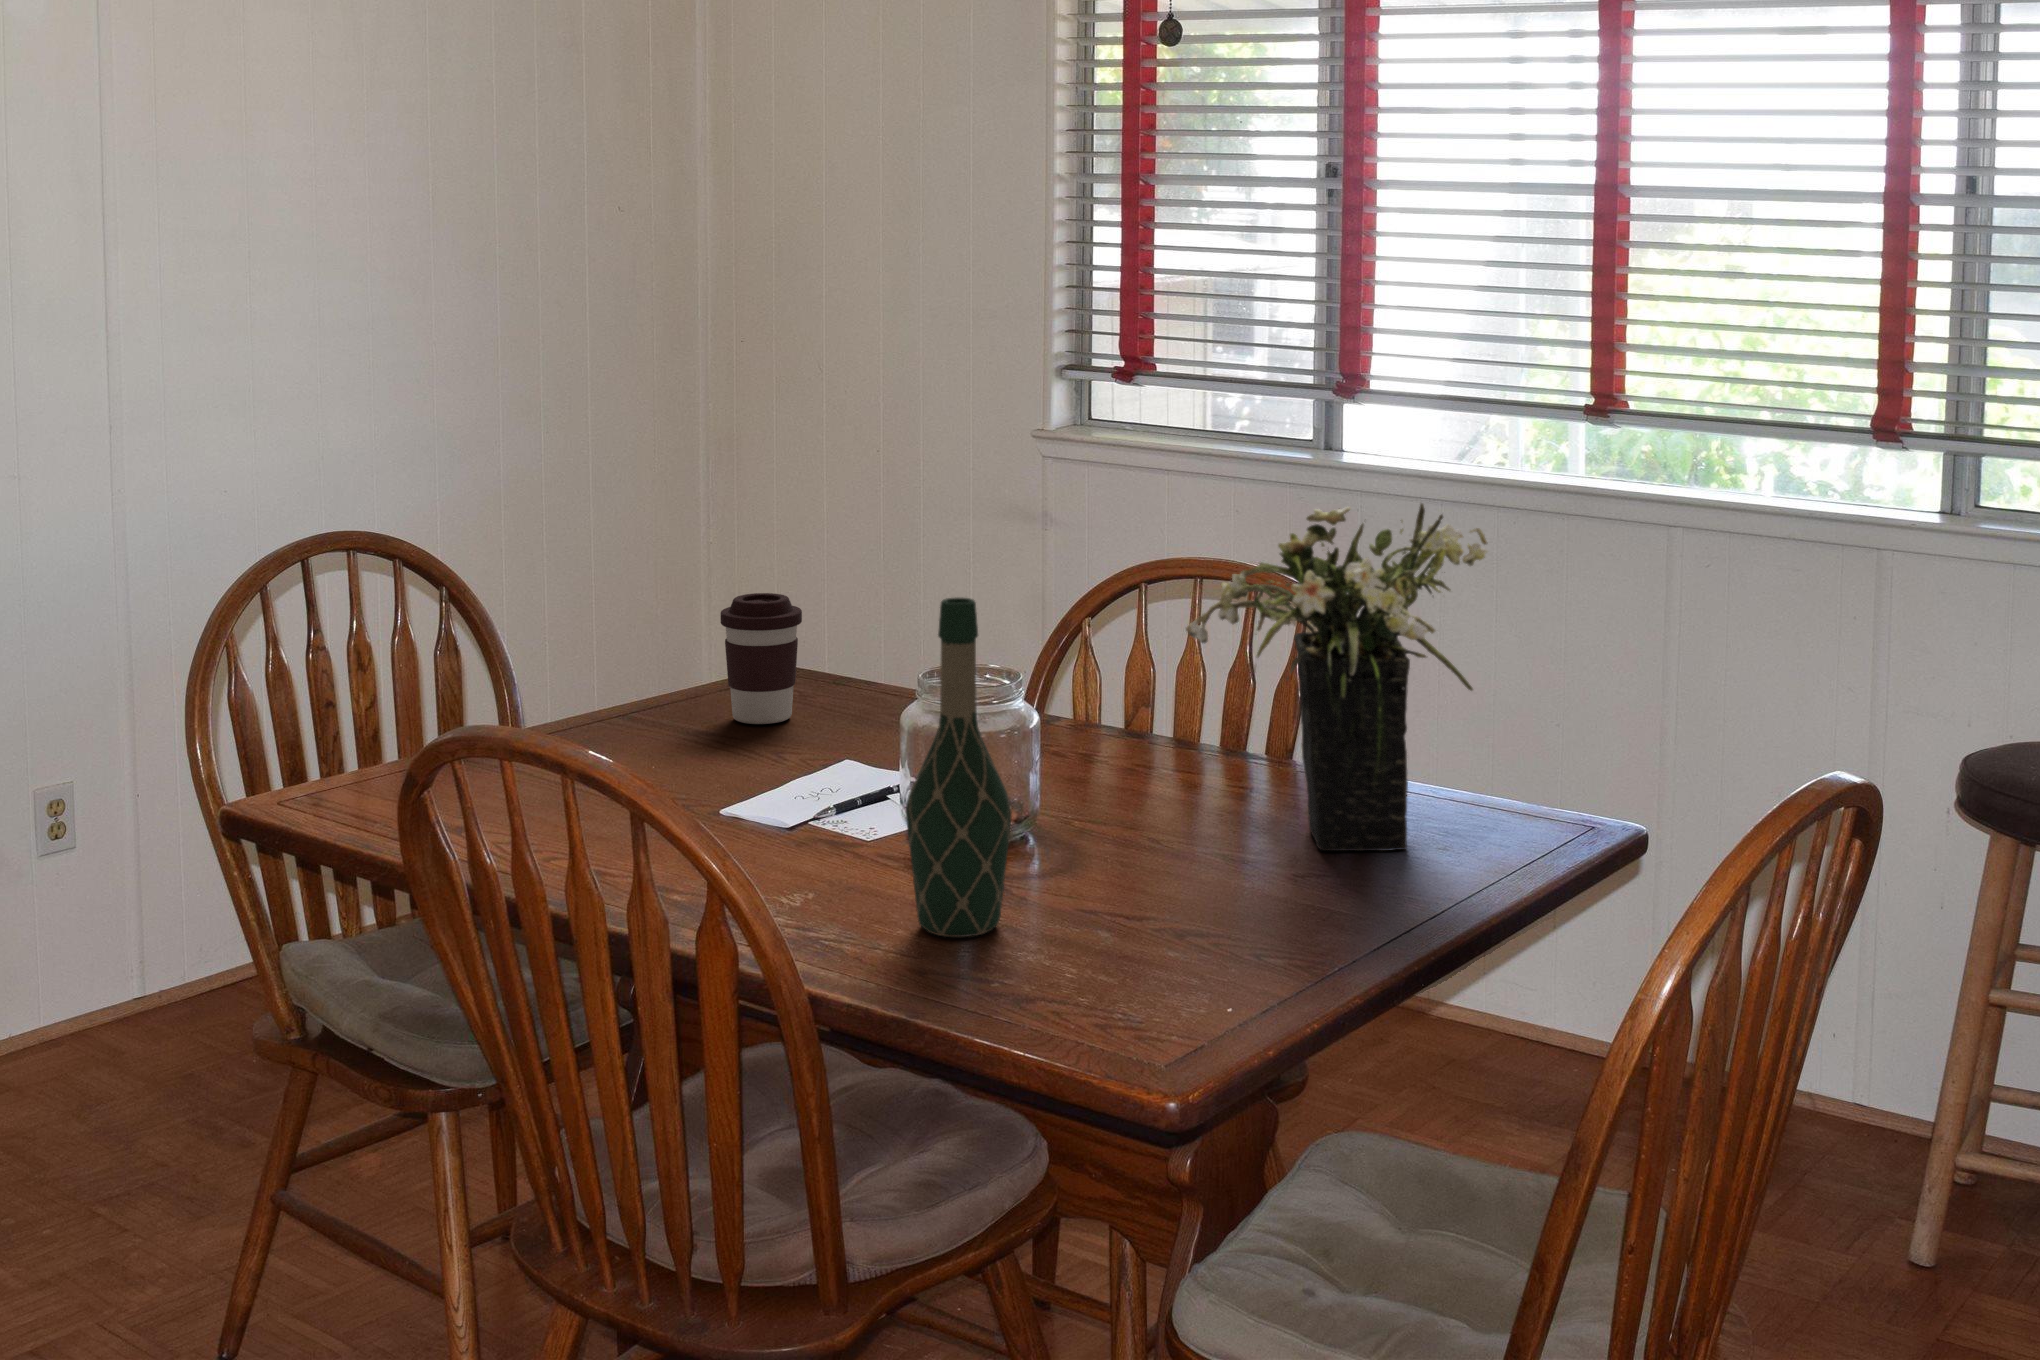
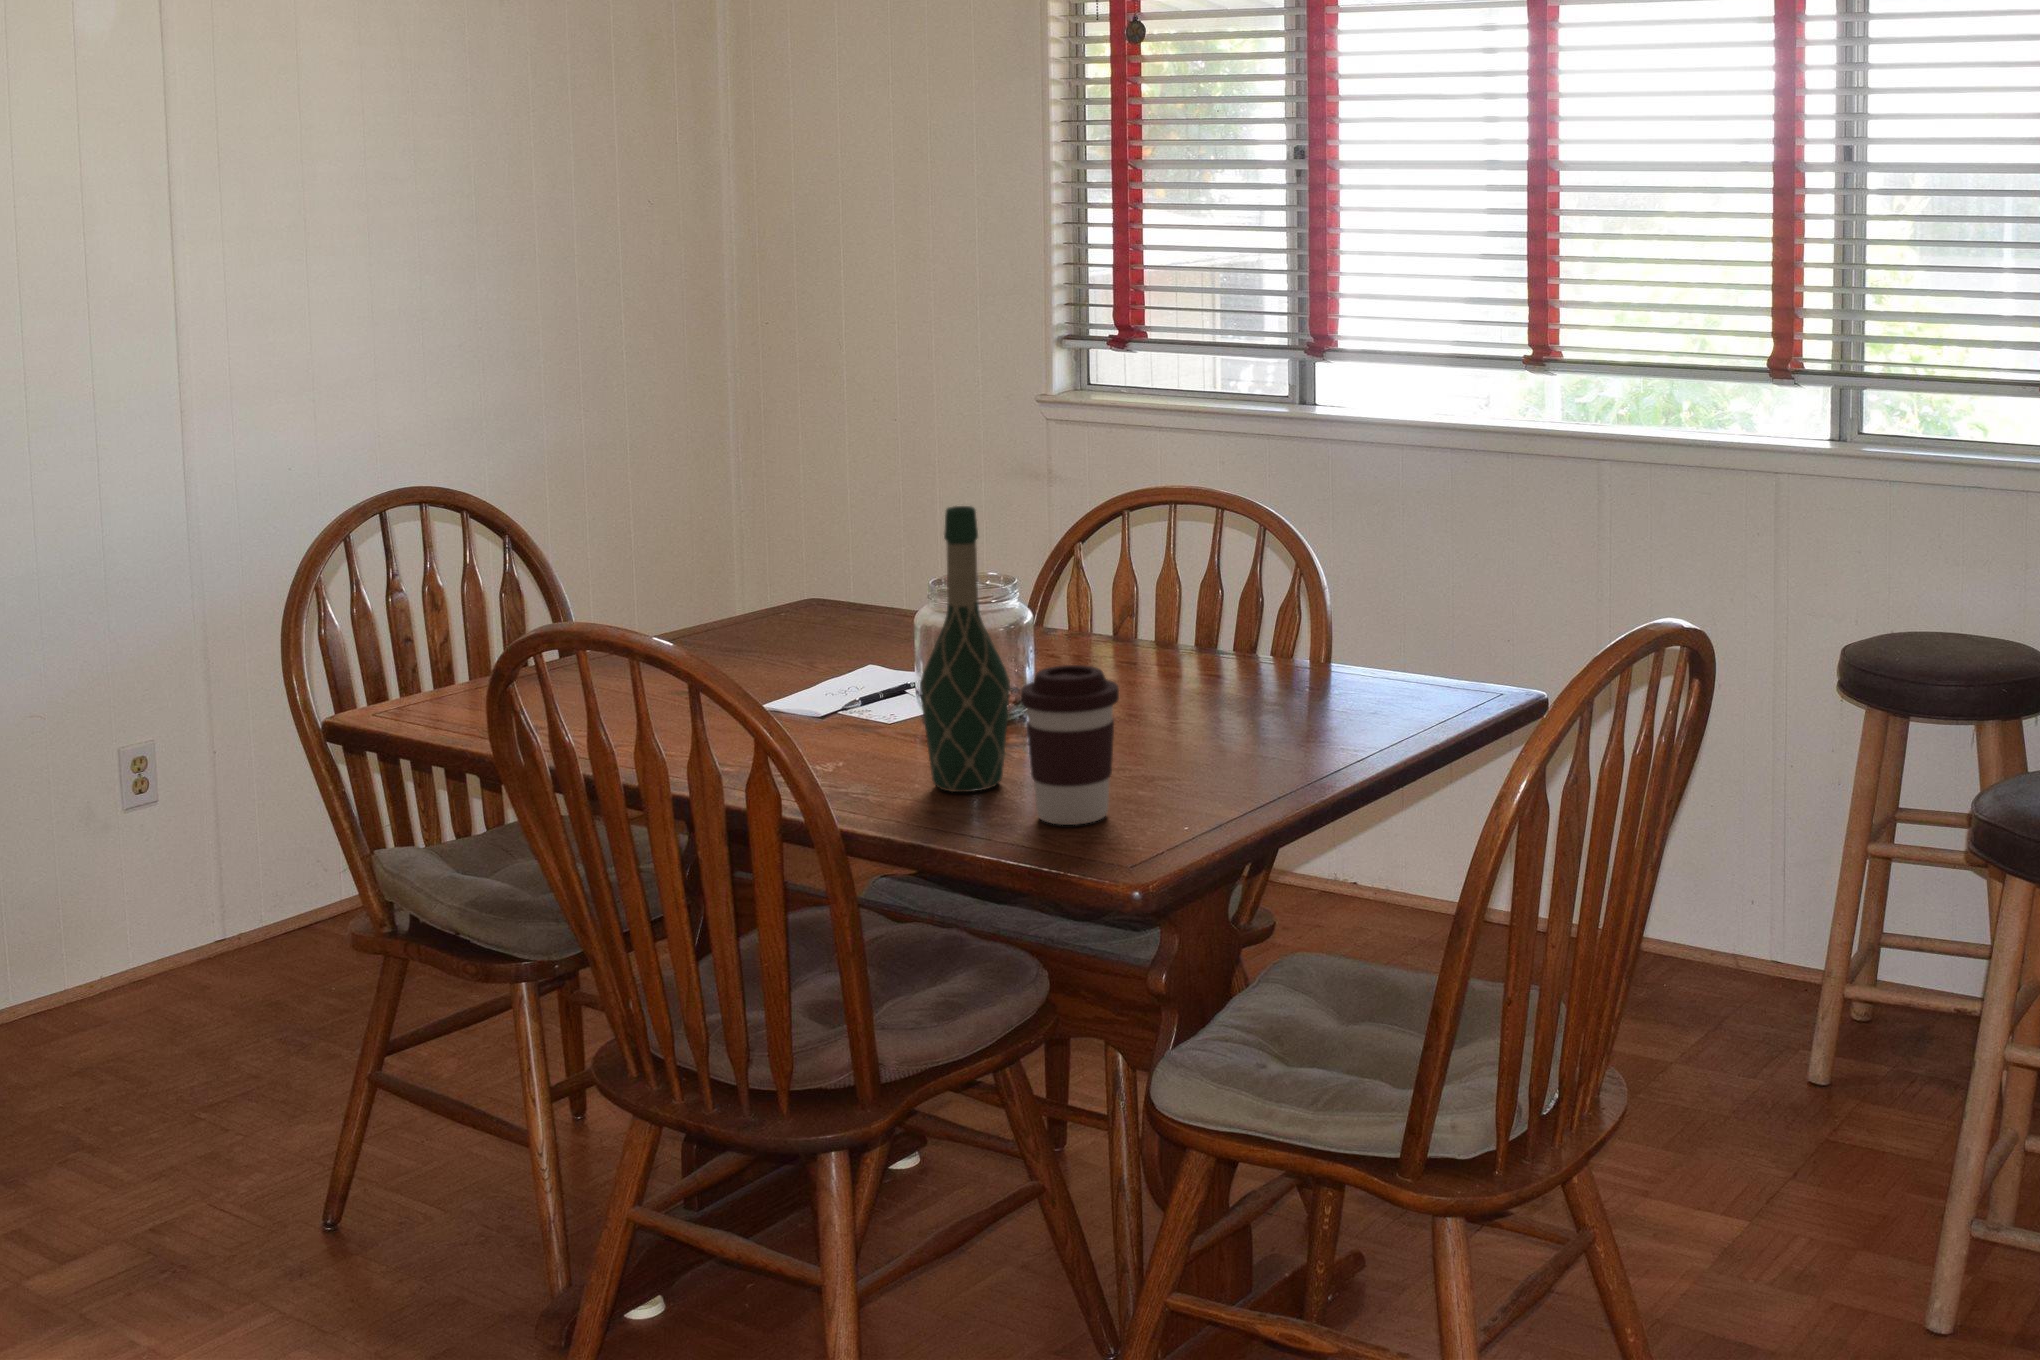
flower arrangement: present [1186,504,1488,851] -> none [1160,422,1414,720]
coffee cup: present [721,593,802,724] -> present [1021,665,1119,825]

